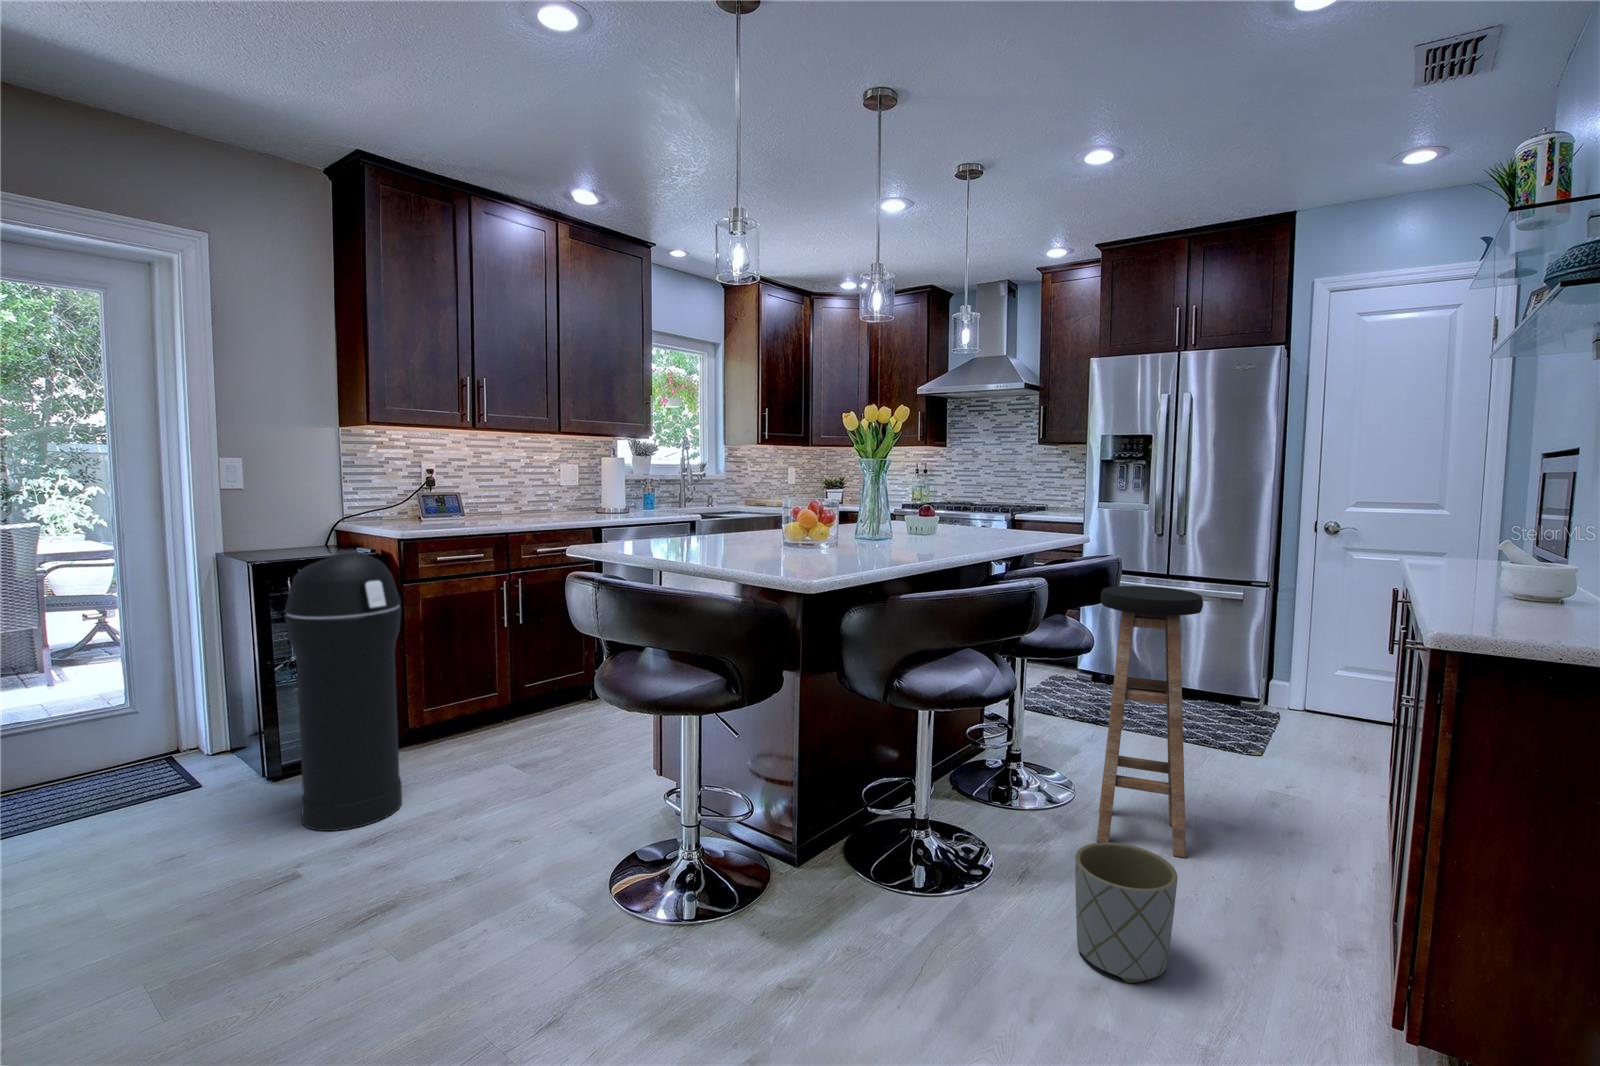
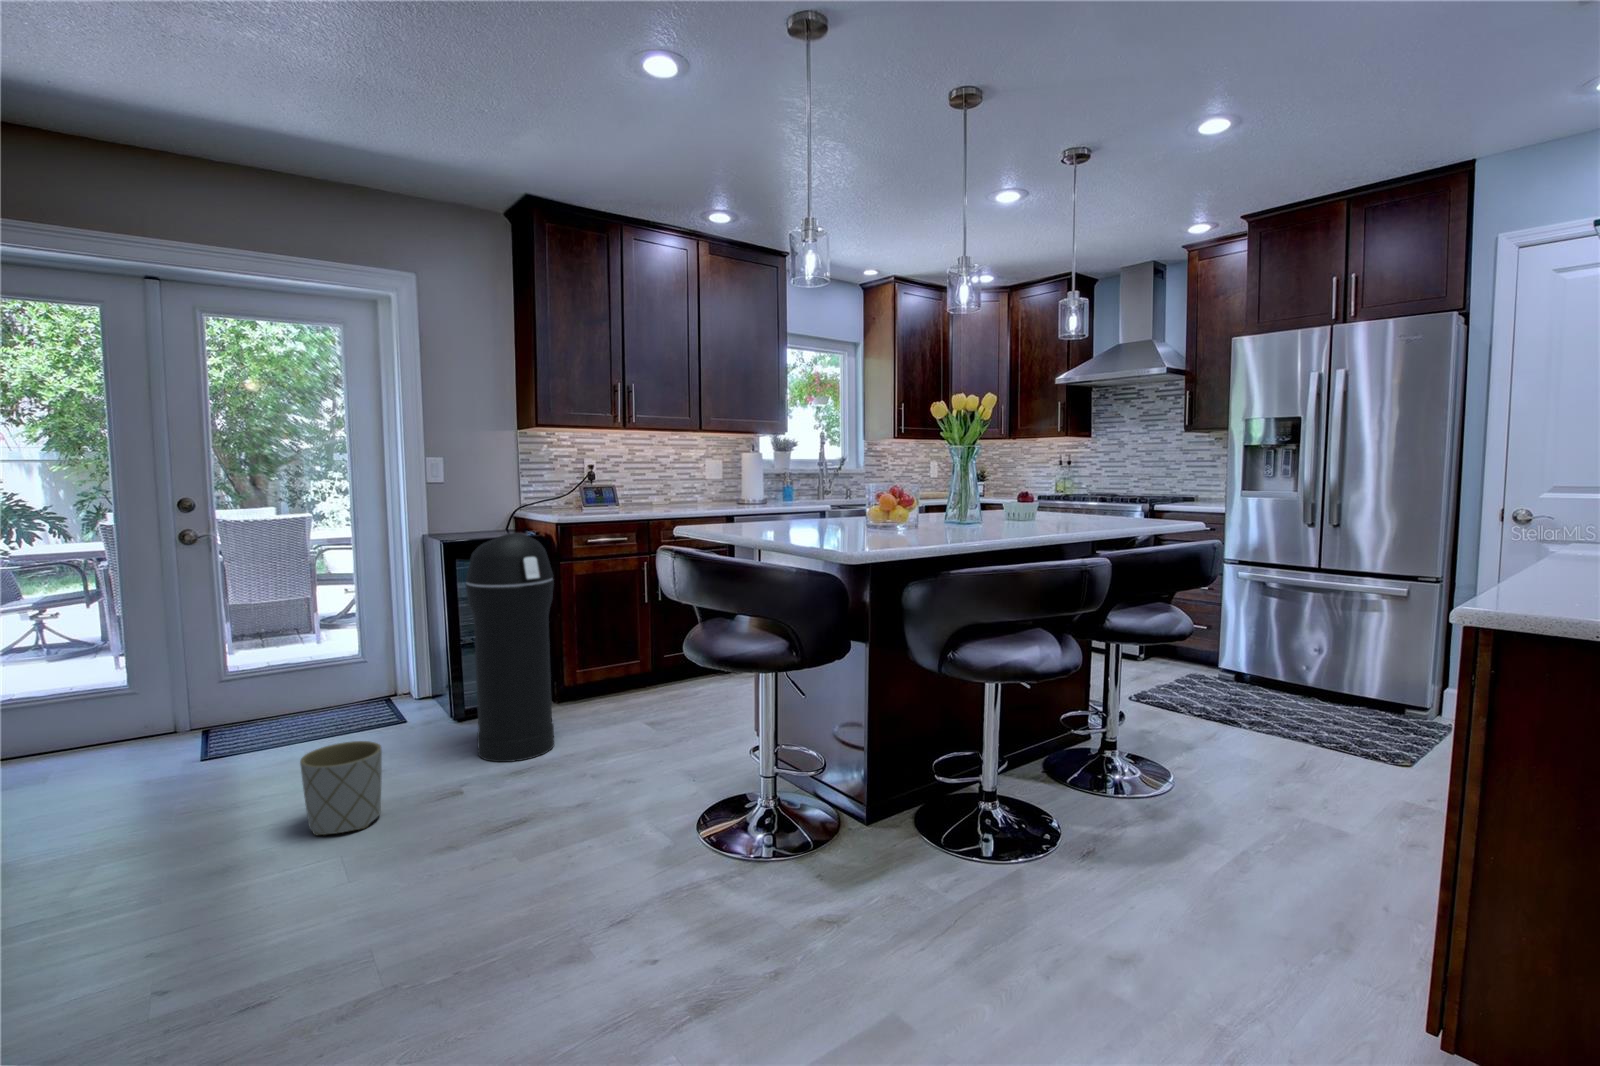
bar stool: present [1097,586,1203,858] -> none [1181,574,1301,854]
planter: present [1075,842,1177,983] -> present [300,741,382,835]

